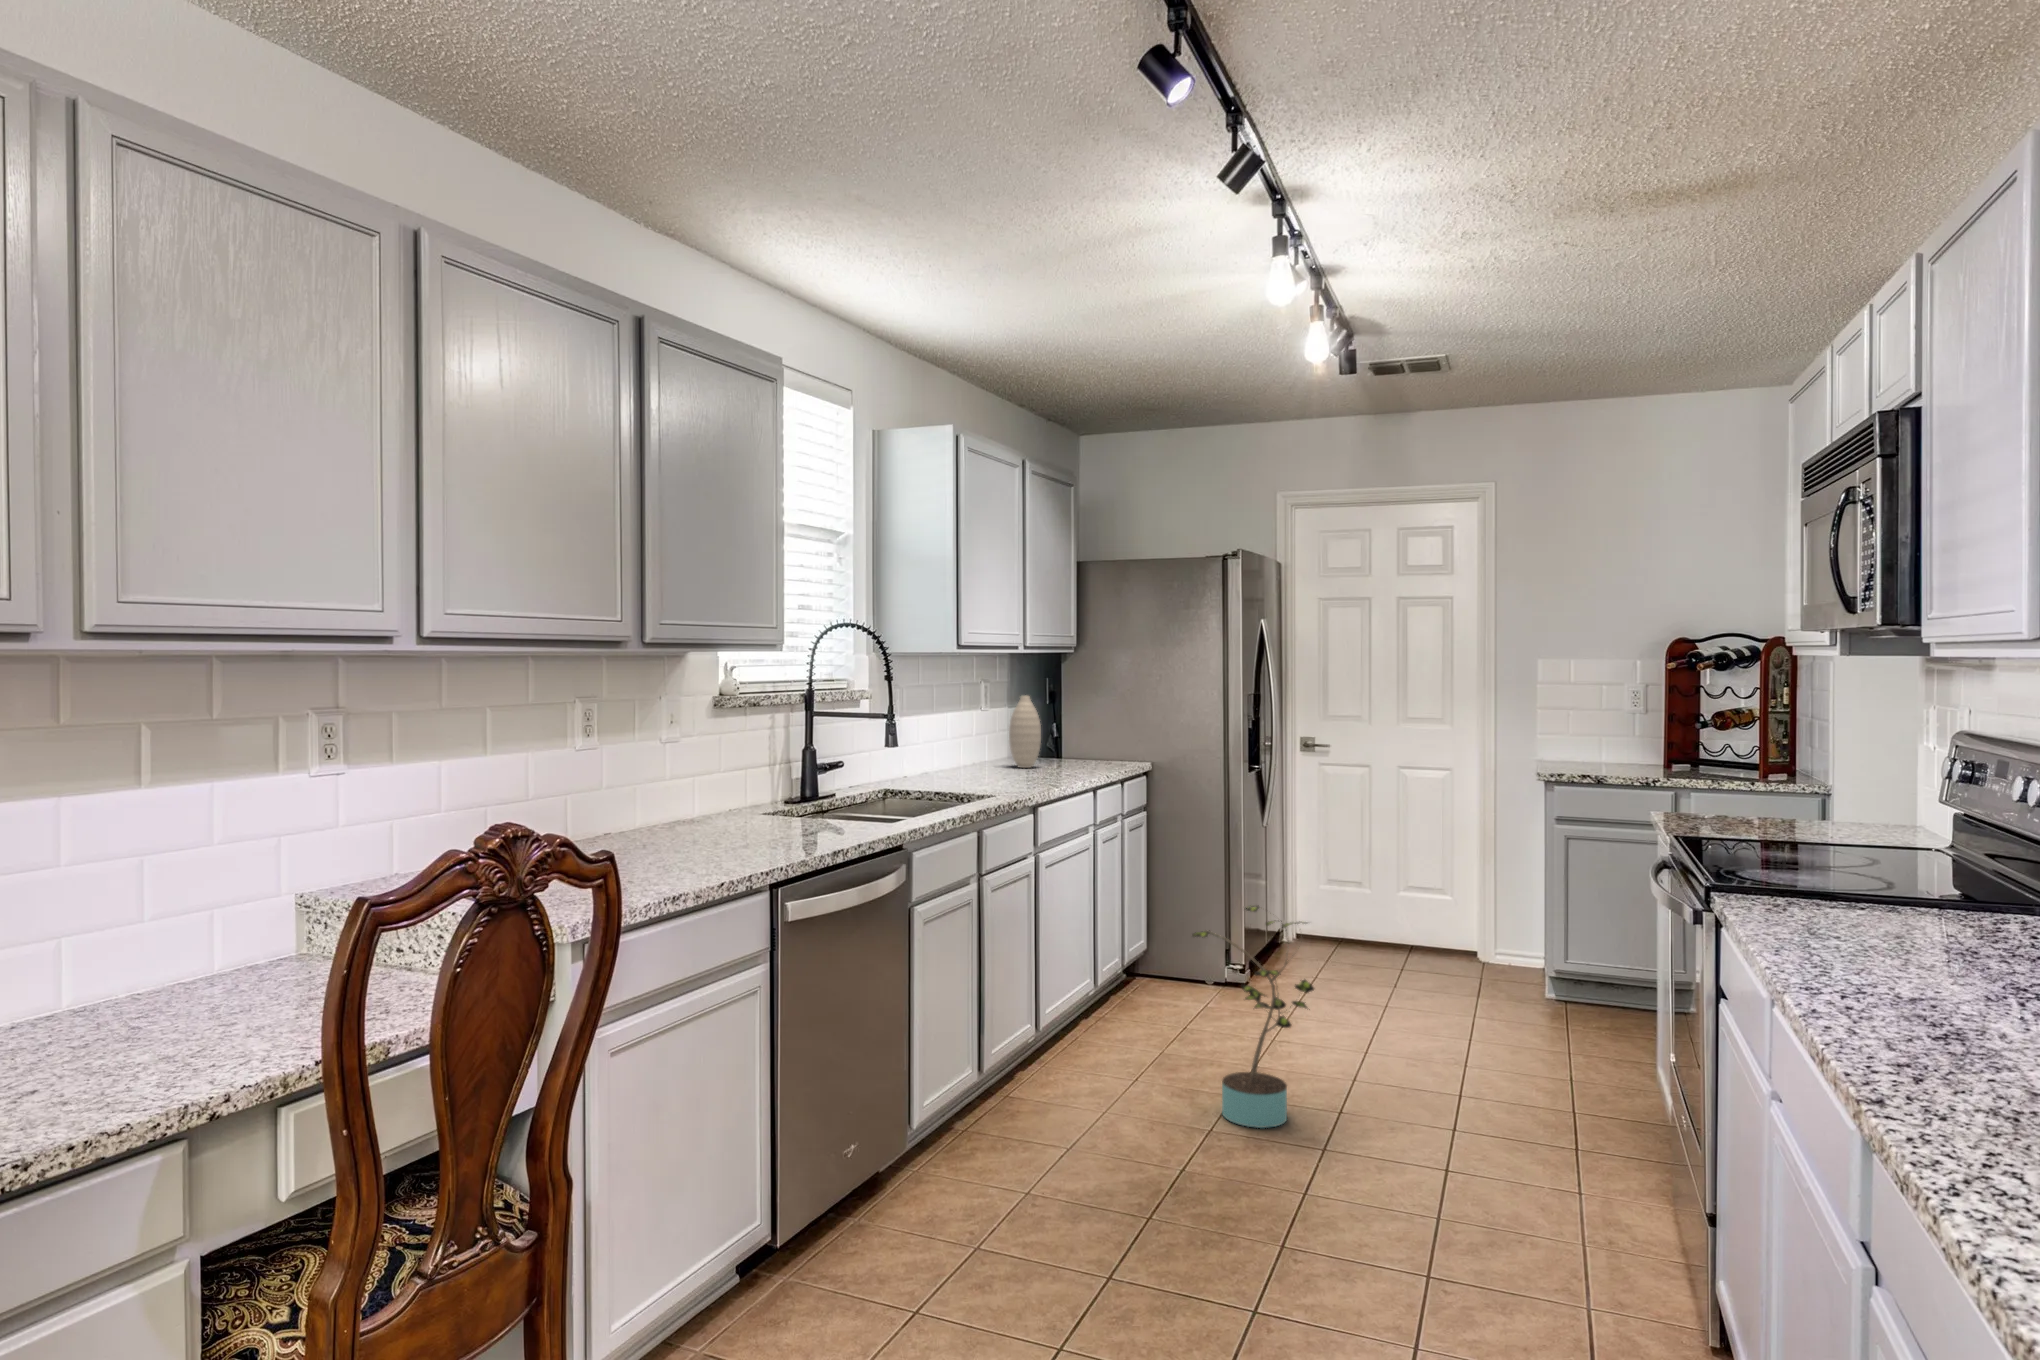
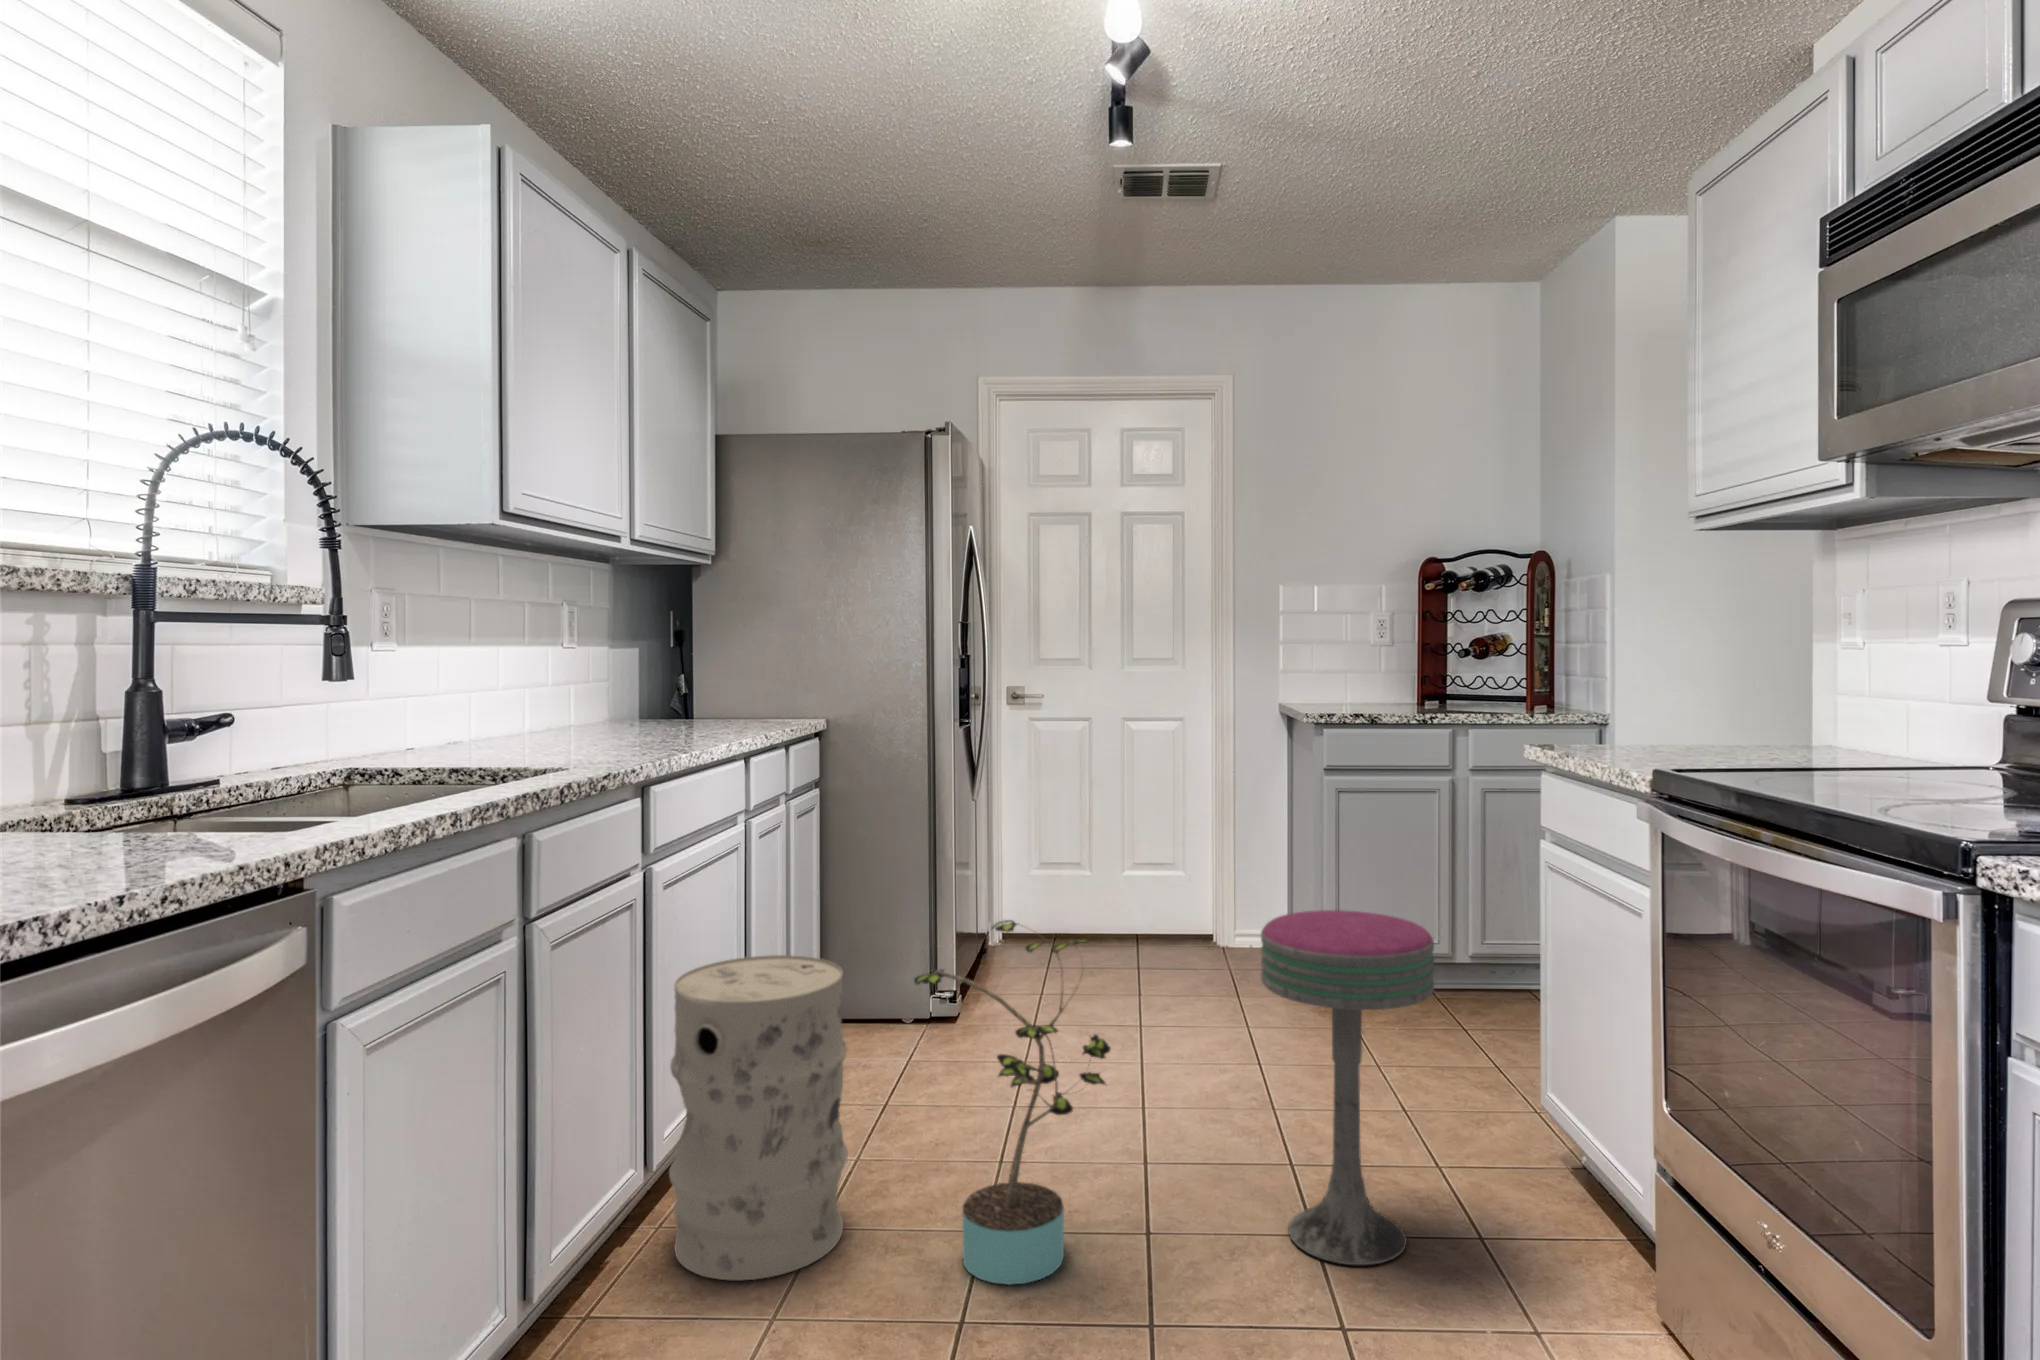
vase: present [1009,696,1041,768] -> none [607,623,659,732]
trash can: none [1050,915,1153,1102] -> present [669,955,848,1280]
bar stool: none [1426,918,1551,1155] -> present [1261,910,1434,1265]

